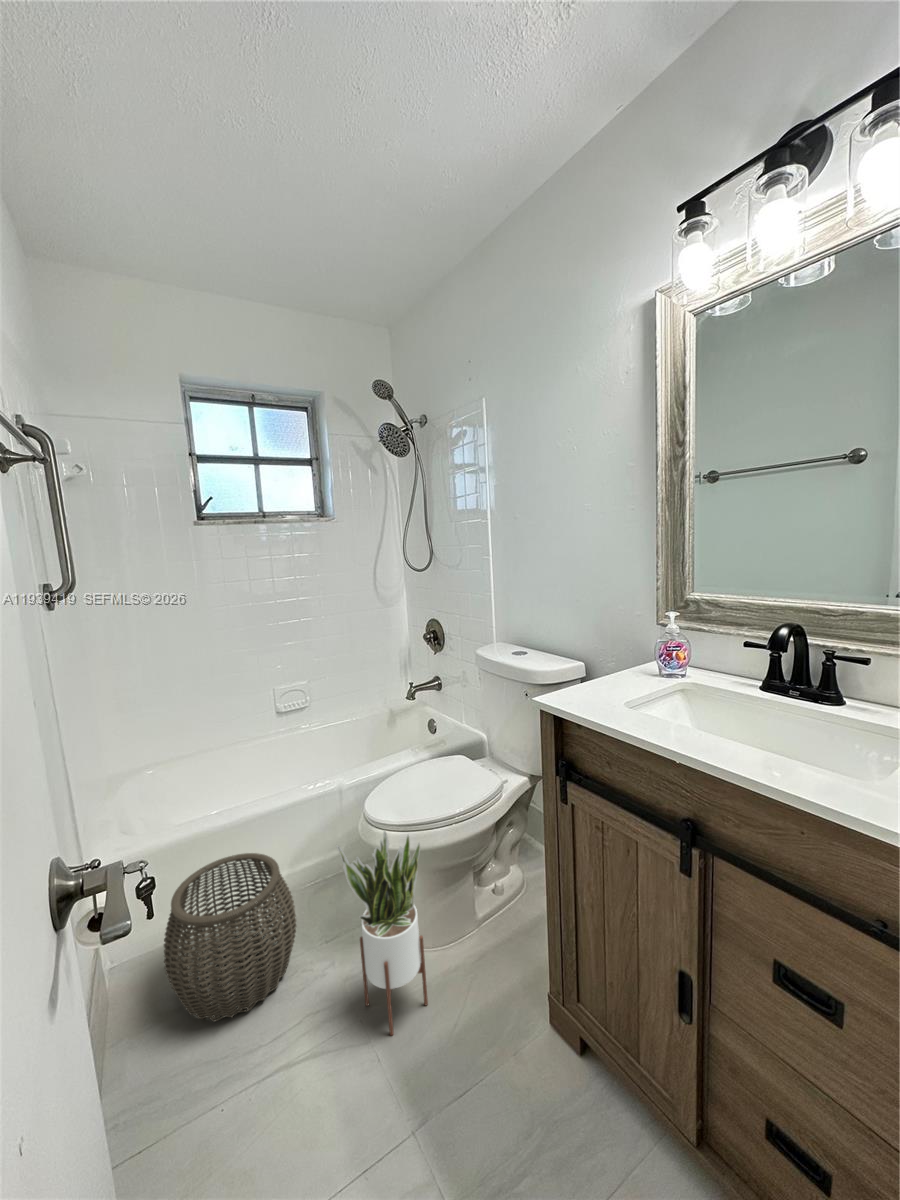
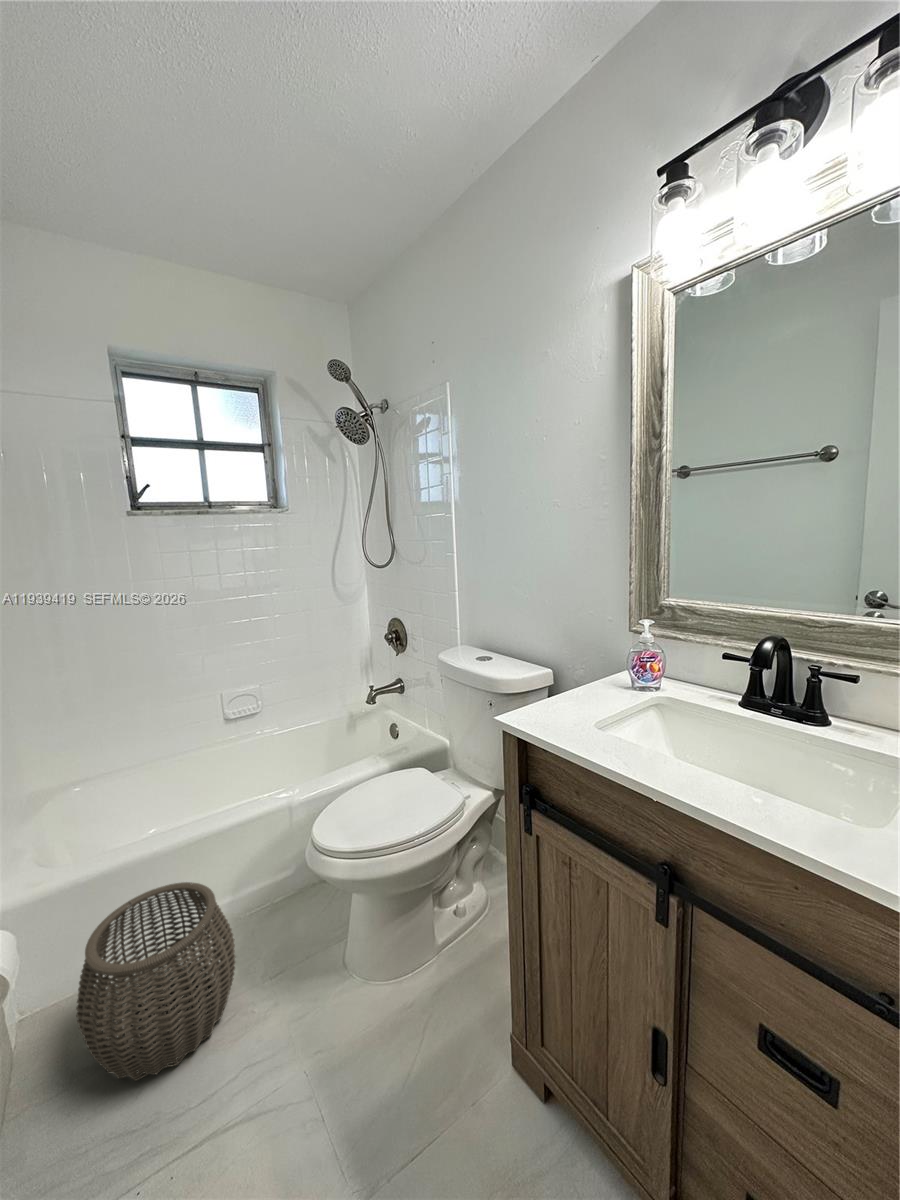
potted plant: present [336,831,428,1035] -> none [274,861,380,1088]

